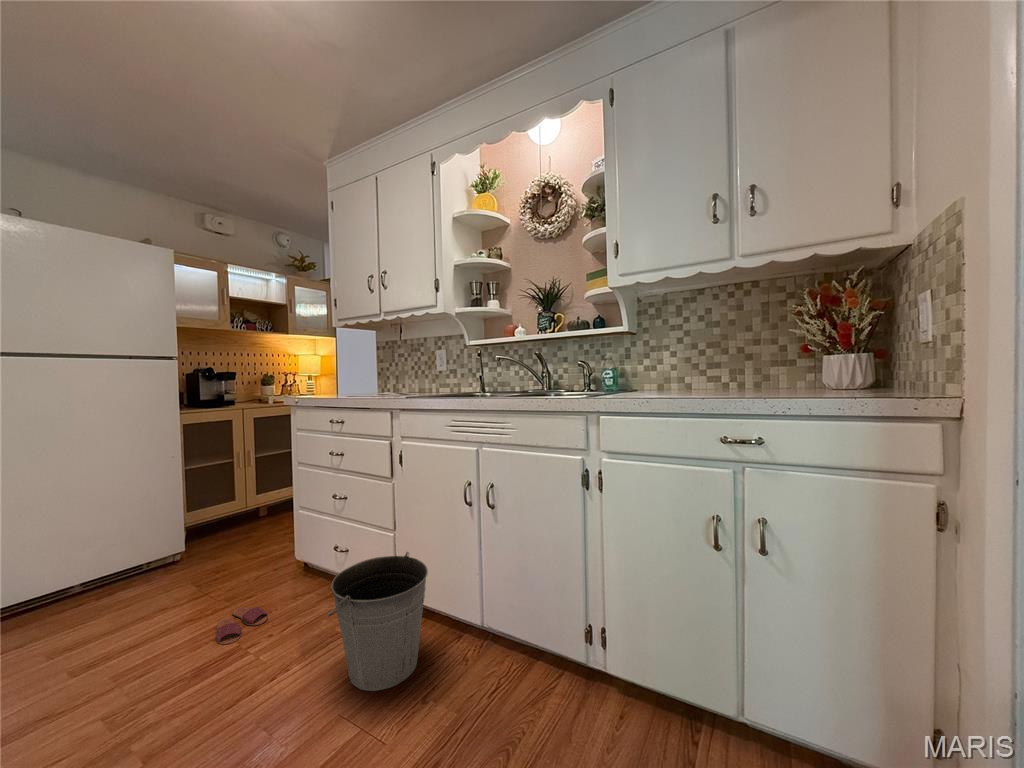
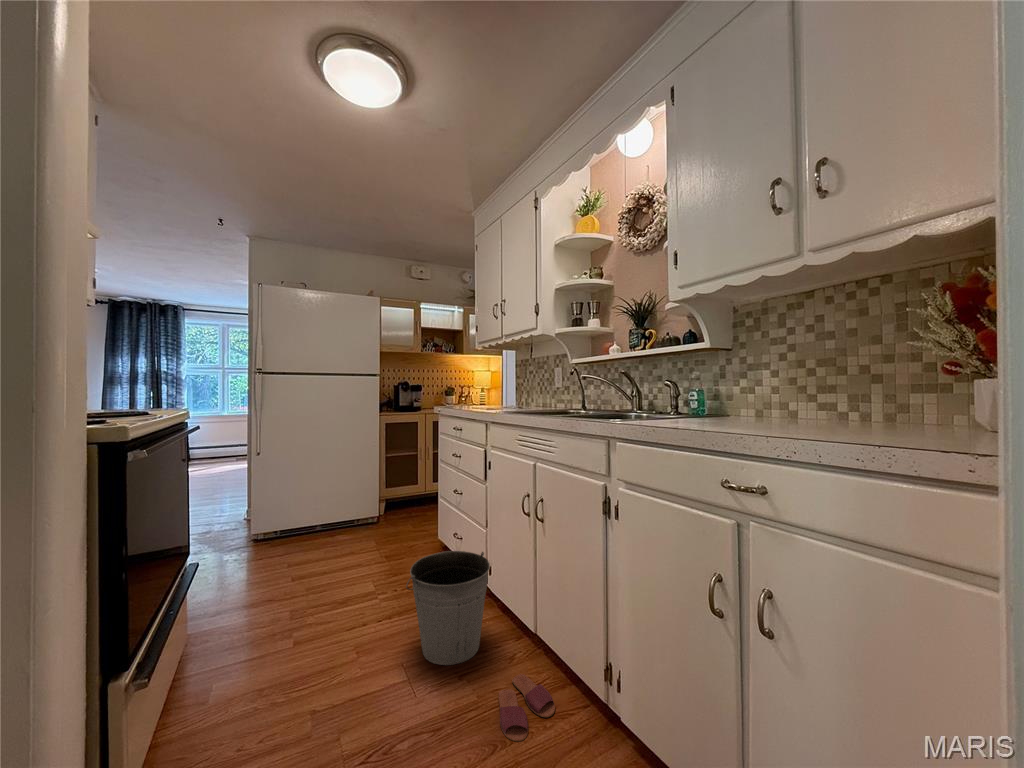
slippers: present [216,606,268,645] -> present [499,674,555,742]

